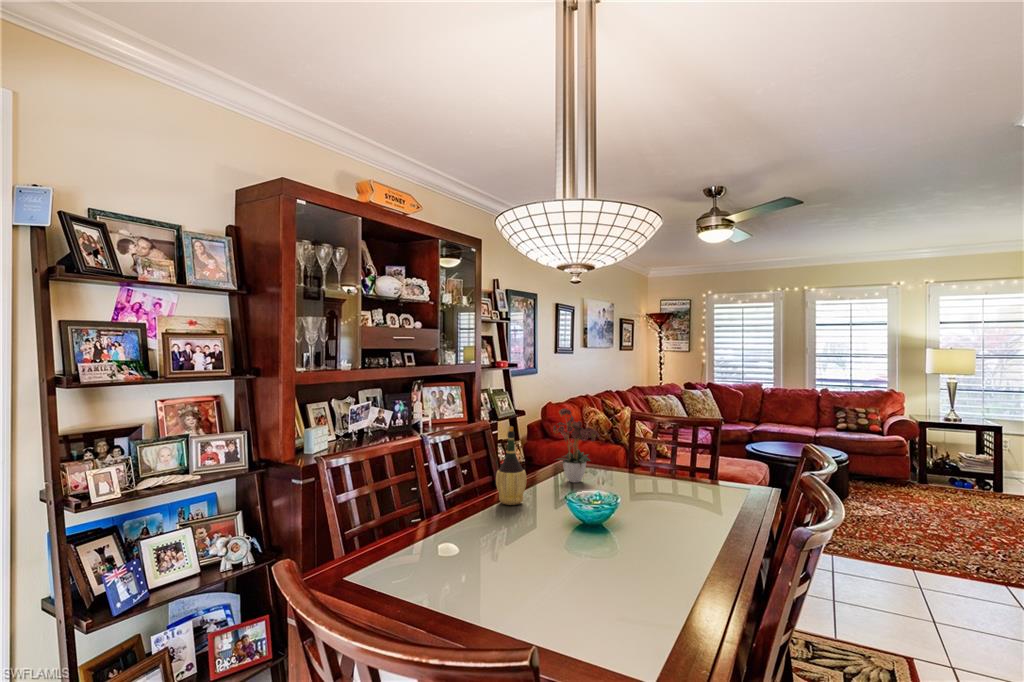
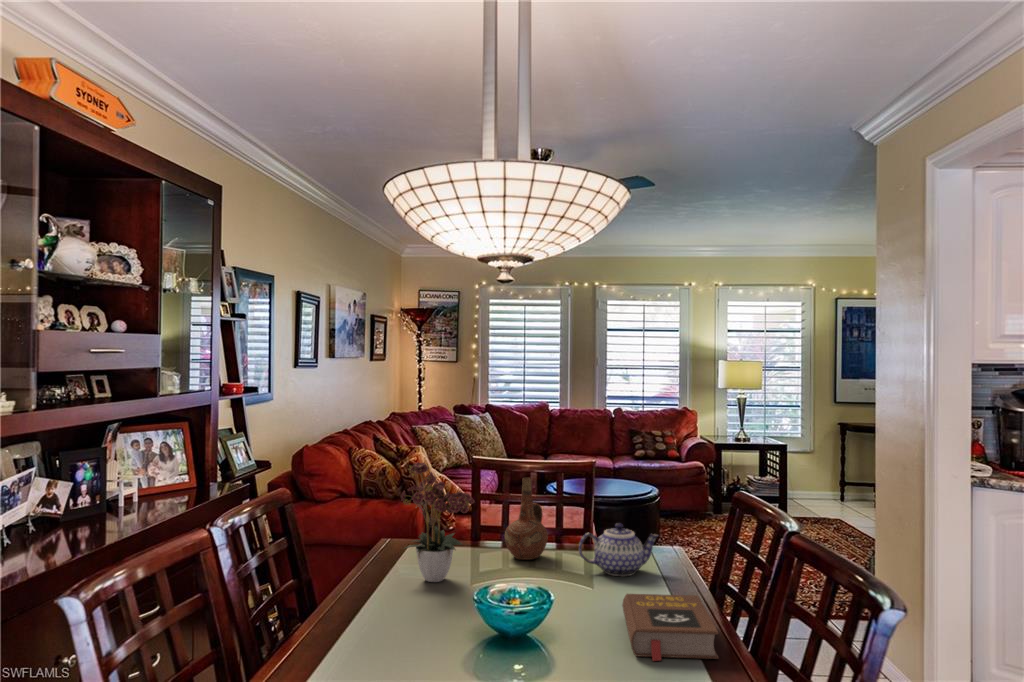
ceramic pitcher: none [630,424,660,478] -> present [505,478,548,560]
wine bottle: present [496,426,526,505] -> none [344,505,399,647]
teapot: none [671,458,731,494] -> present [579,523,658,576]
book: none [651,498,723,542] -> present [622,594,718,661]

